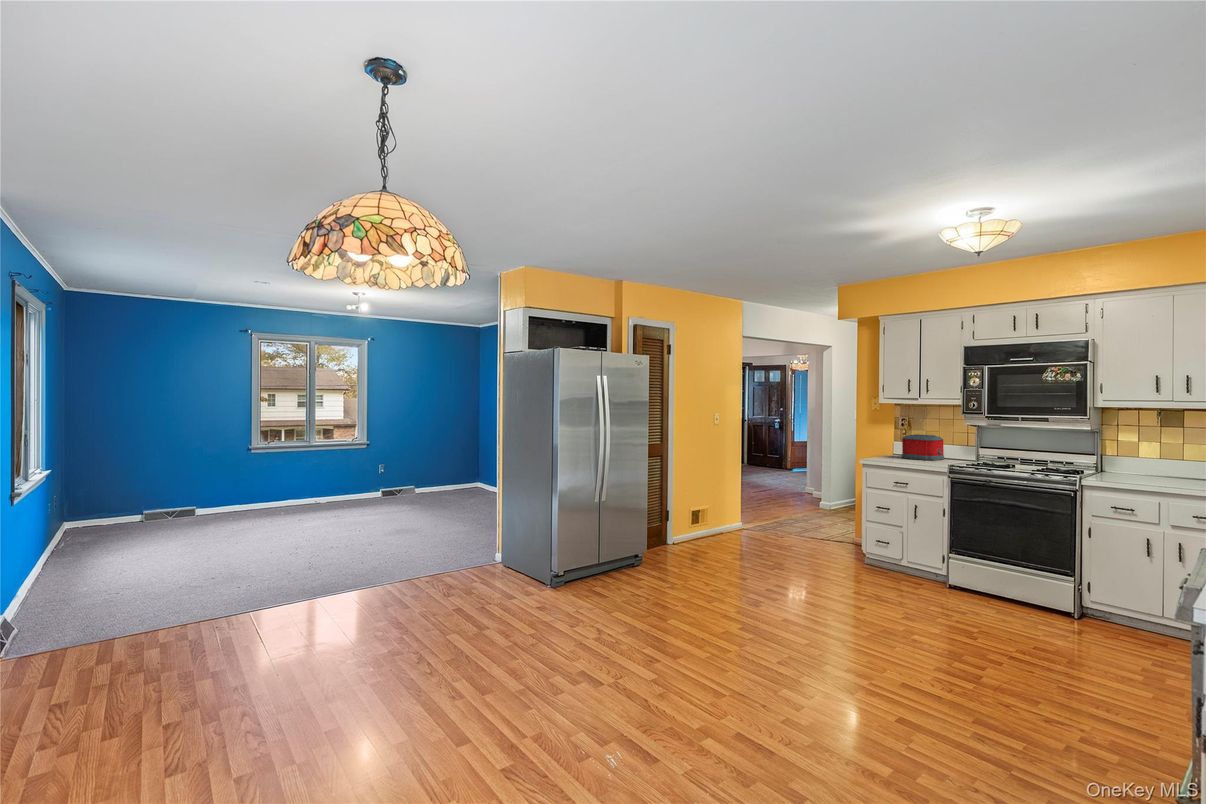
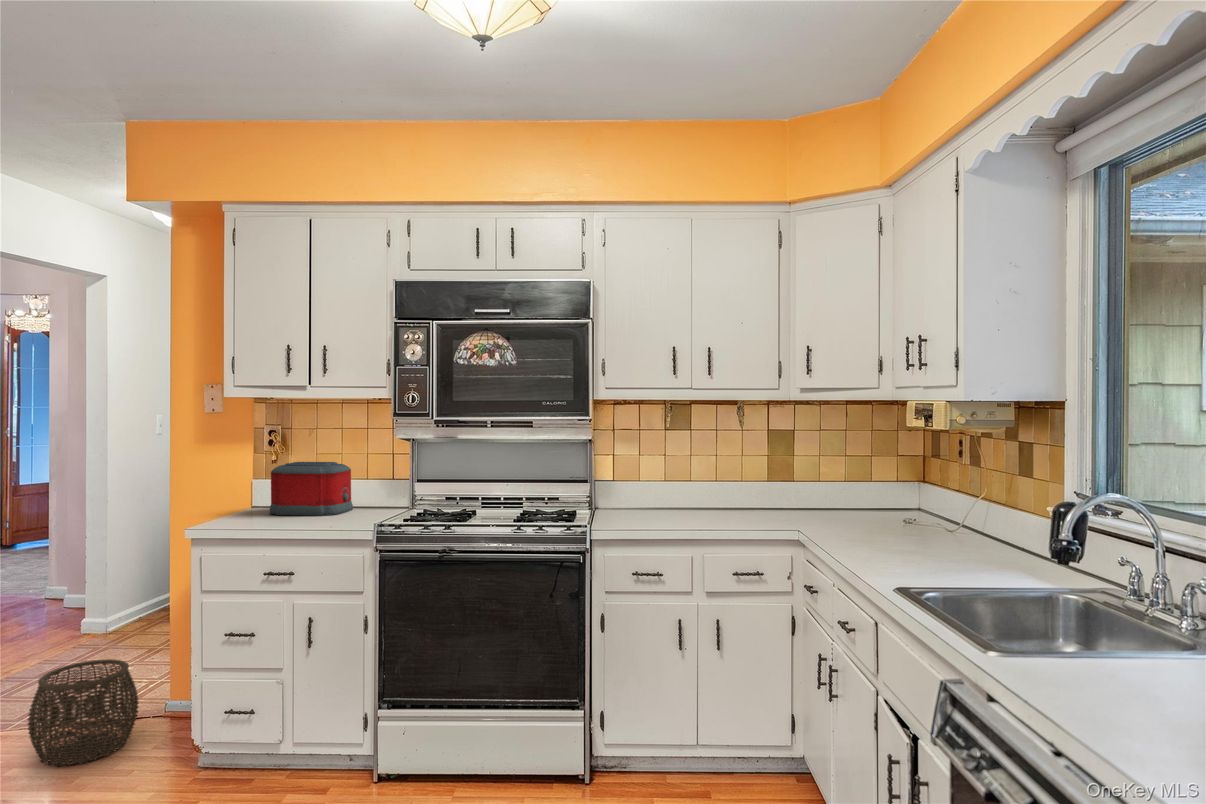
woven basket: none [806,512,846,550] -> present [28,659,139,766]

